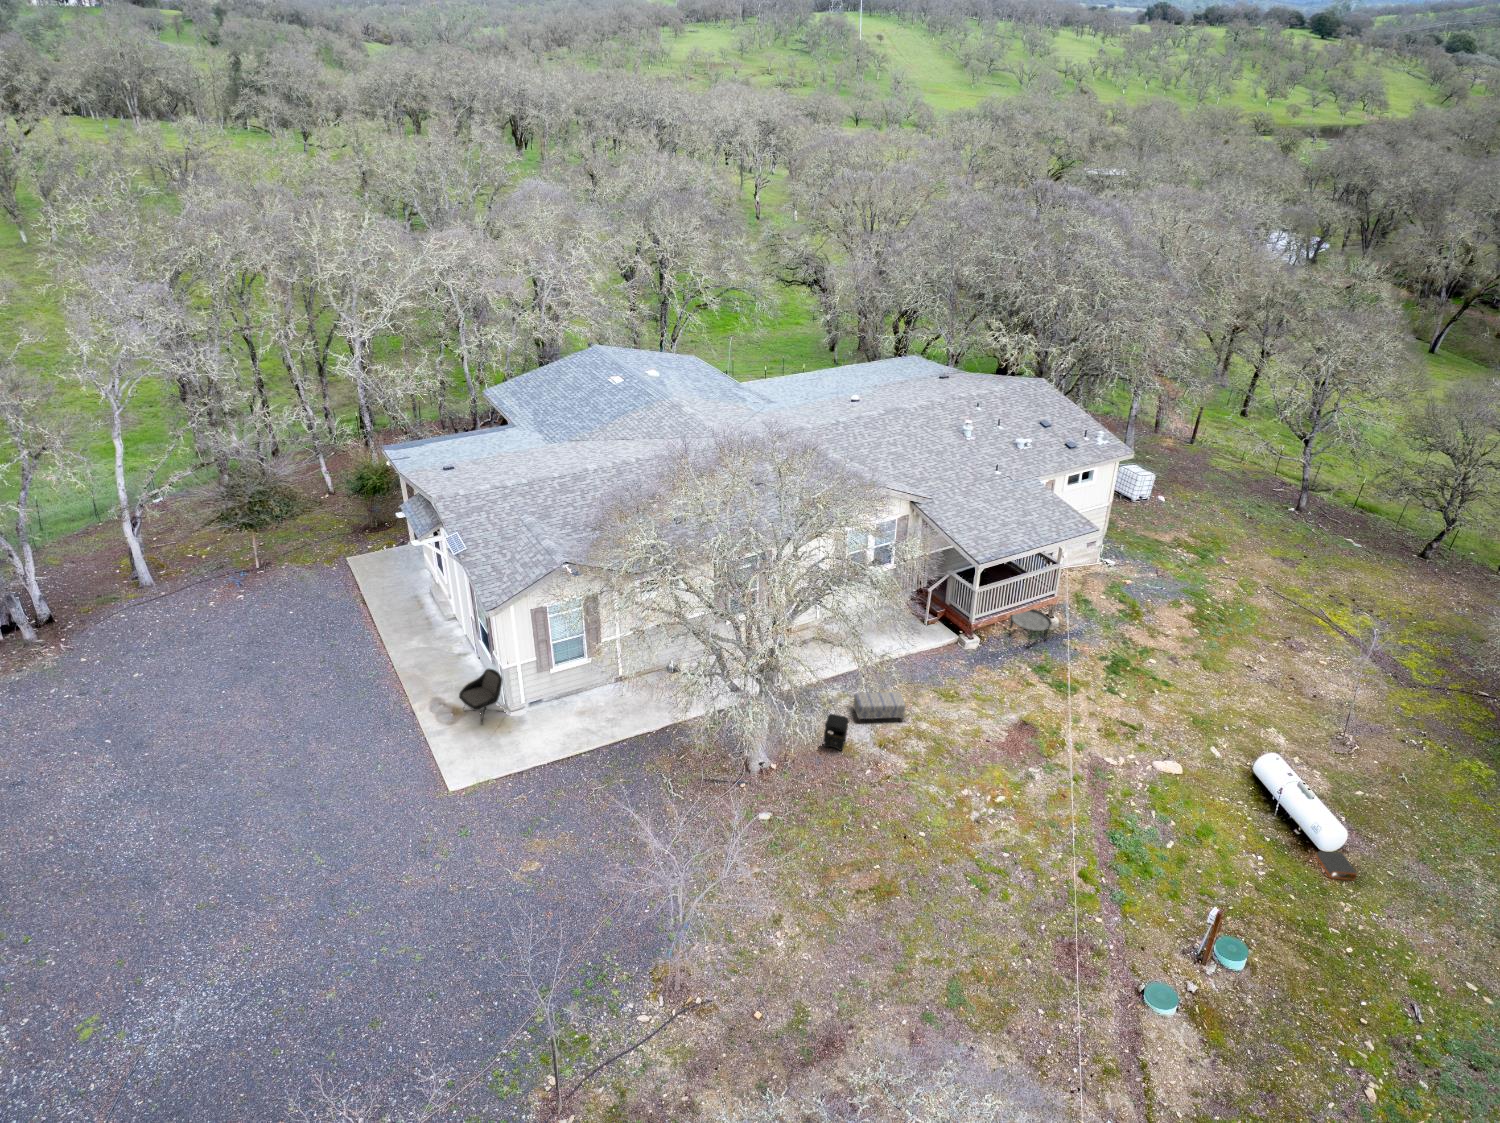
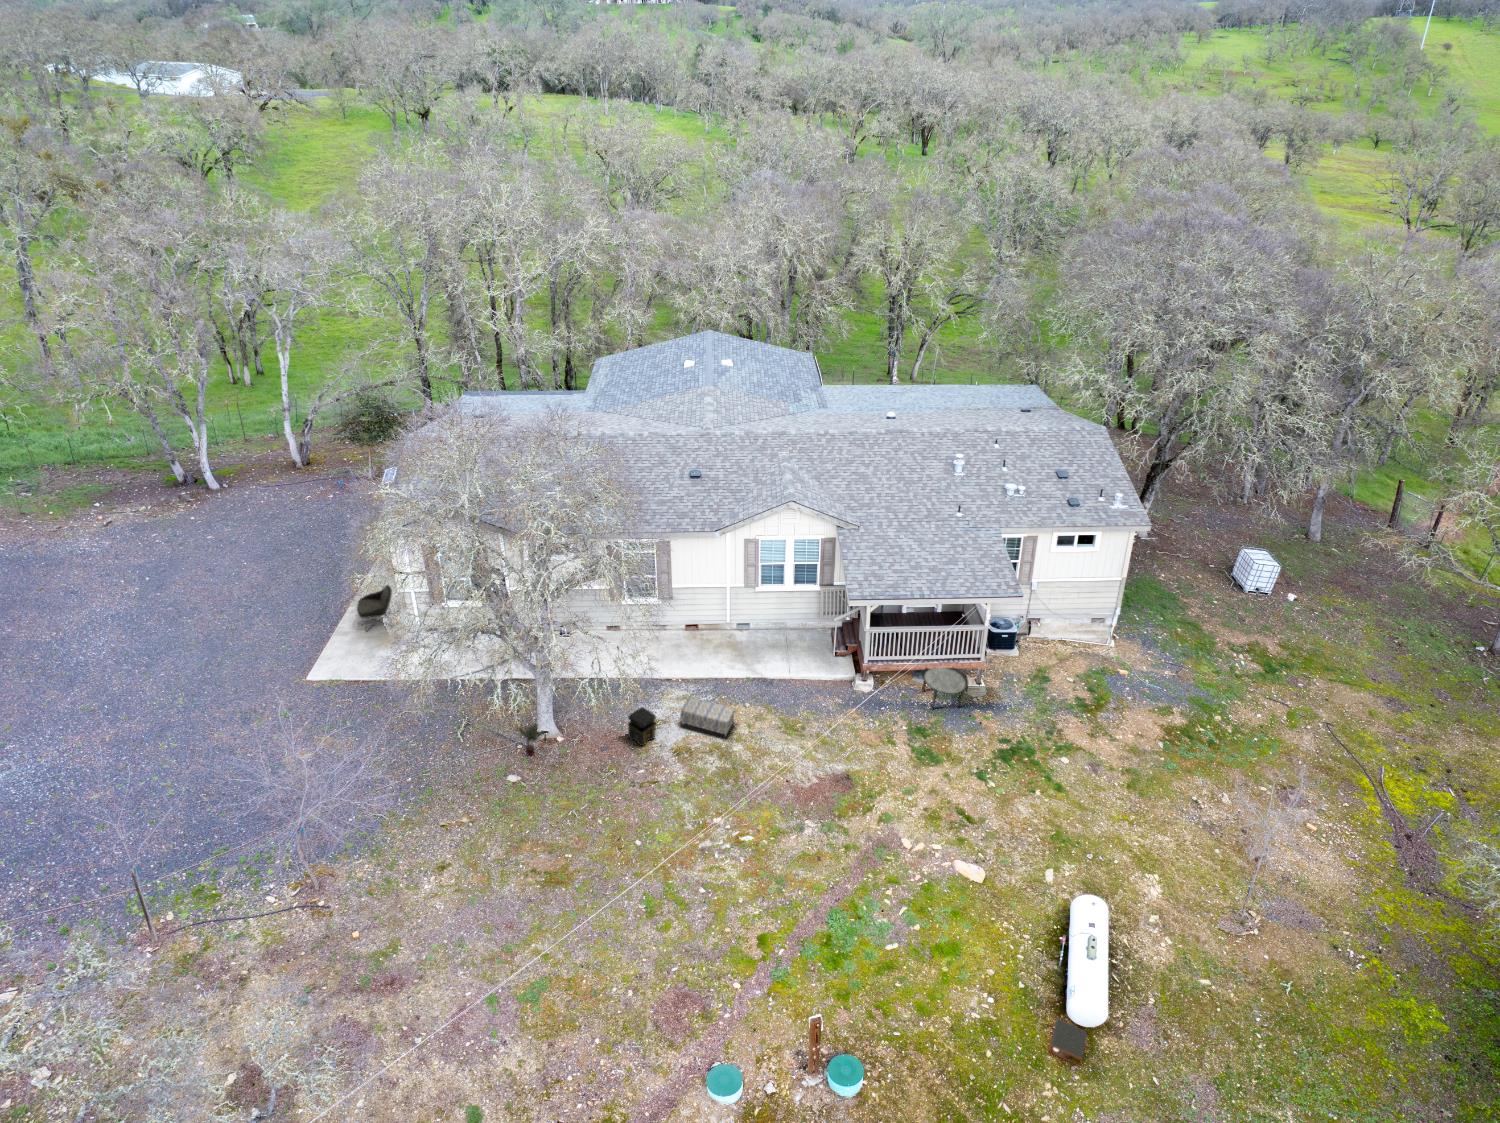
potted tree: none [737,755,772,791] -> present [519,723,543,755]

